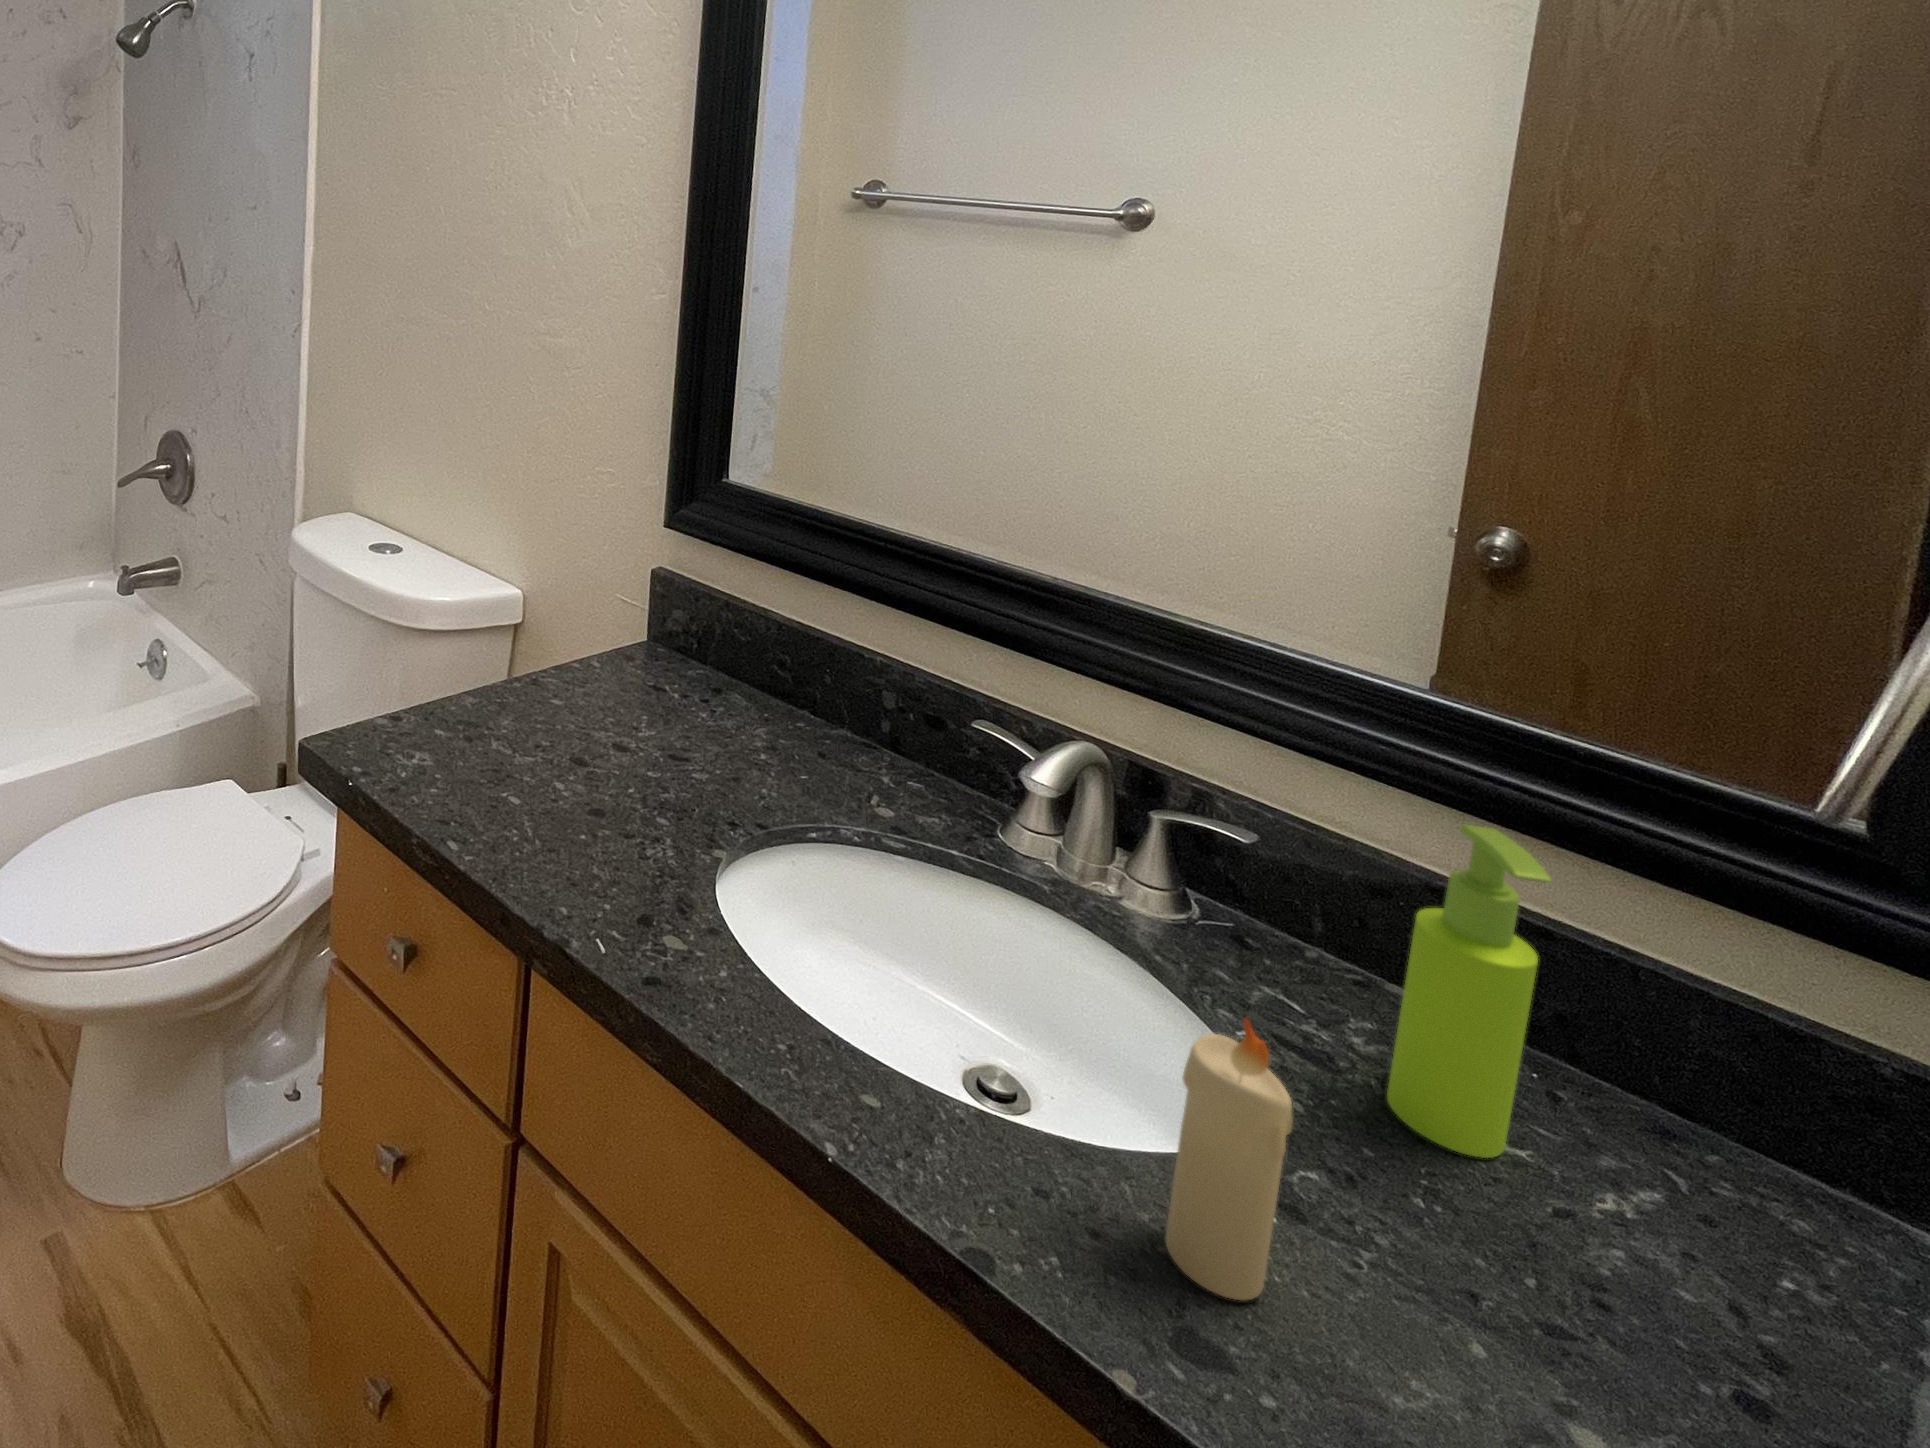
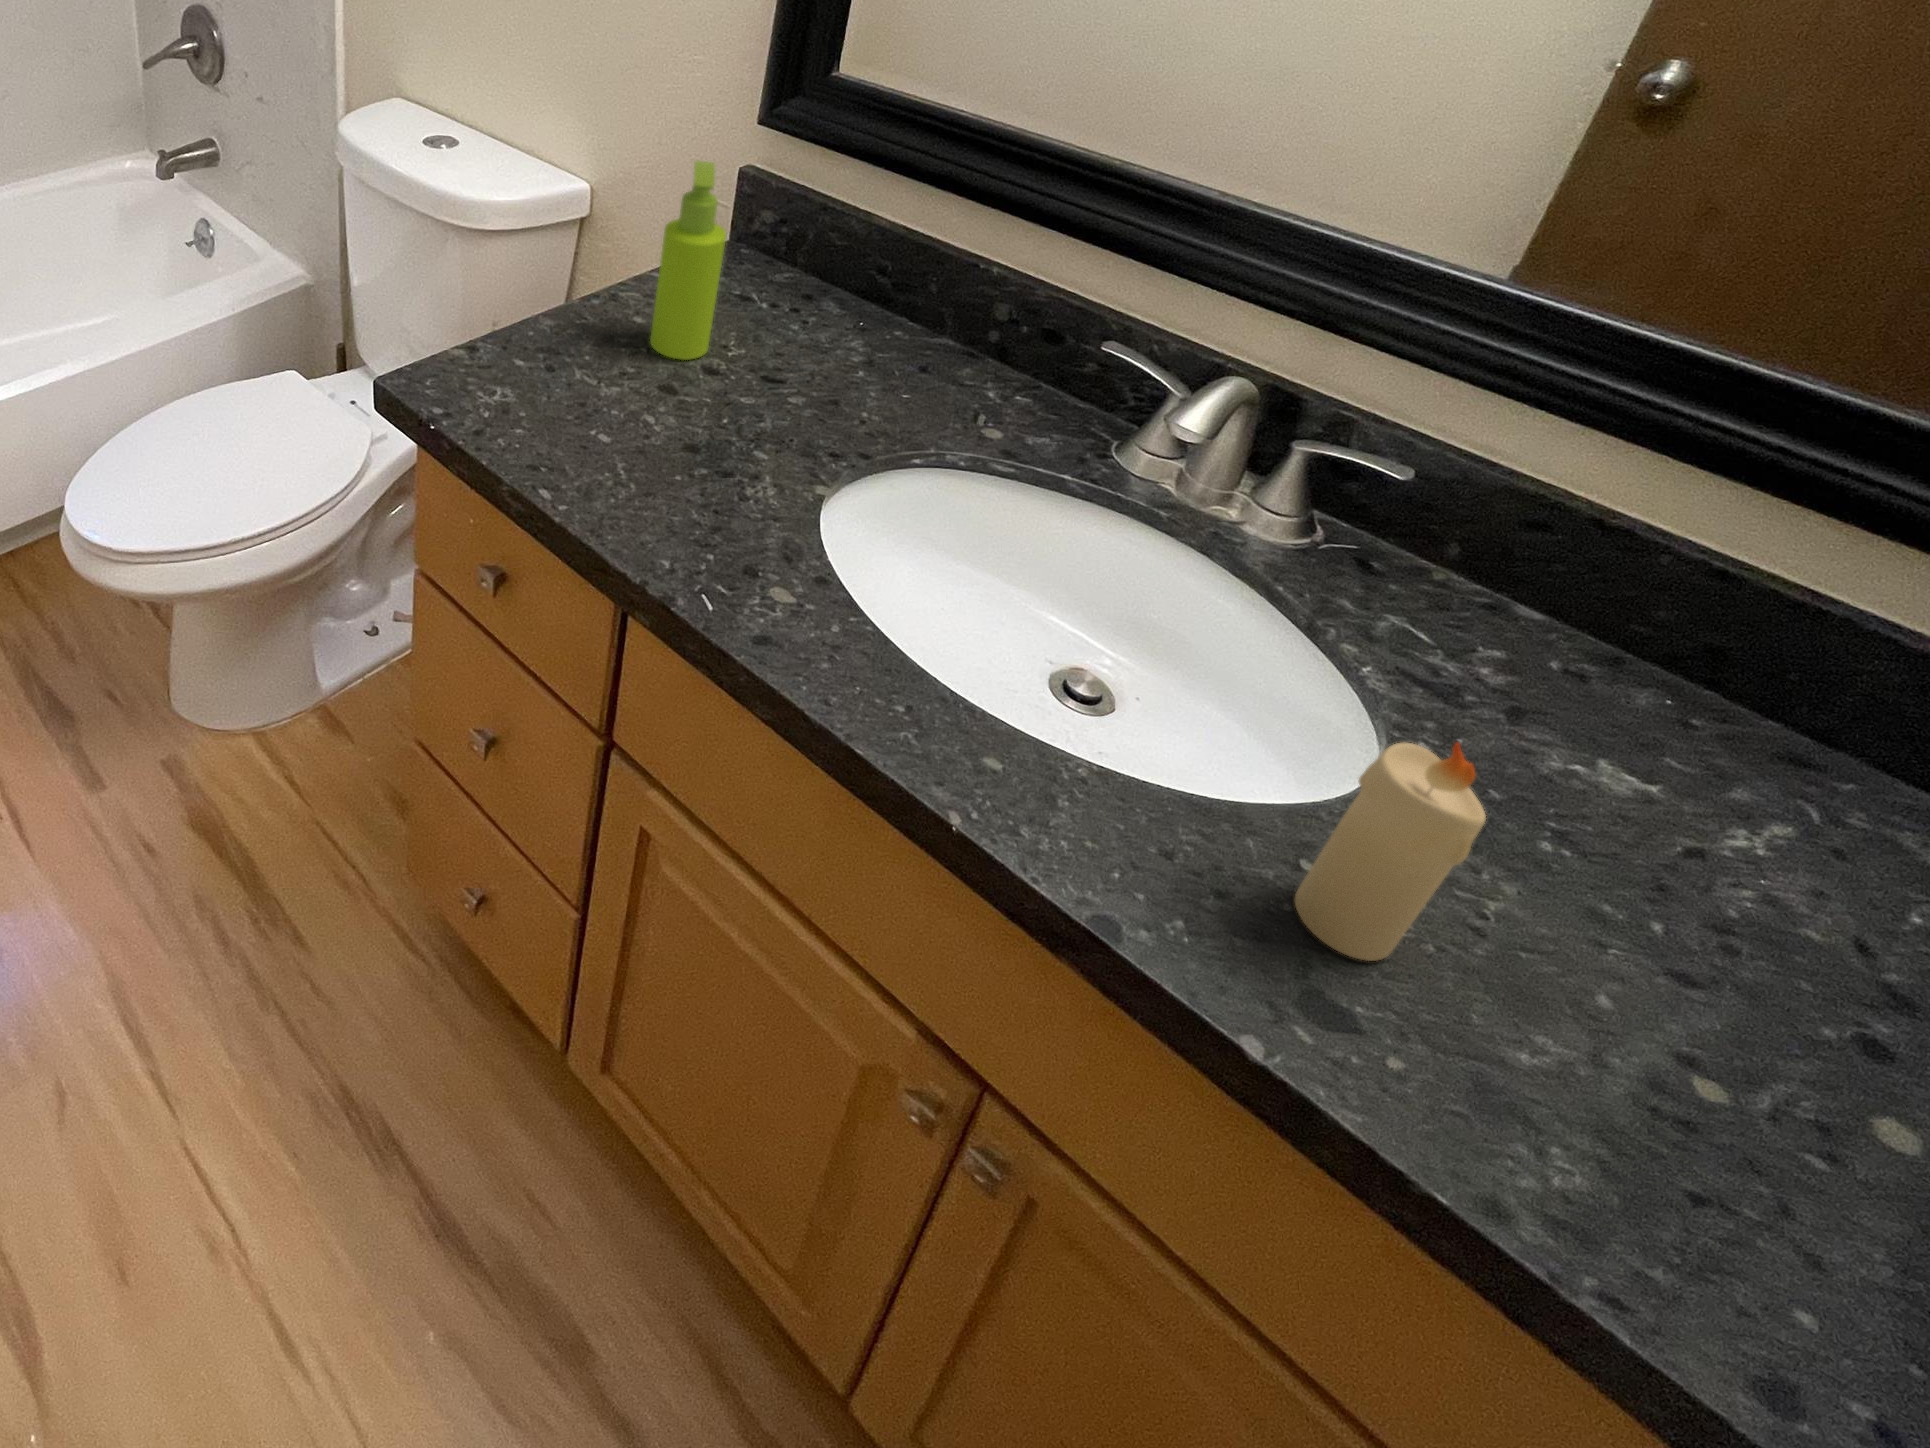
soap dispenser: present [1387,824,1551,1158] -> present [650,161,726,360]

